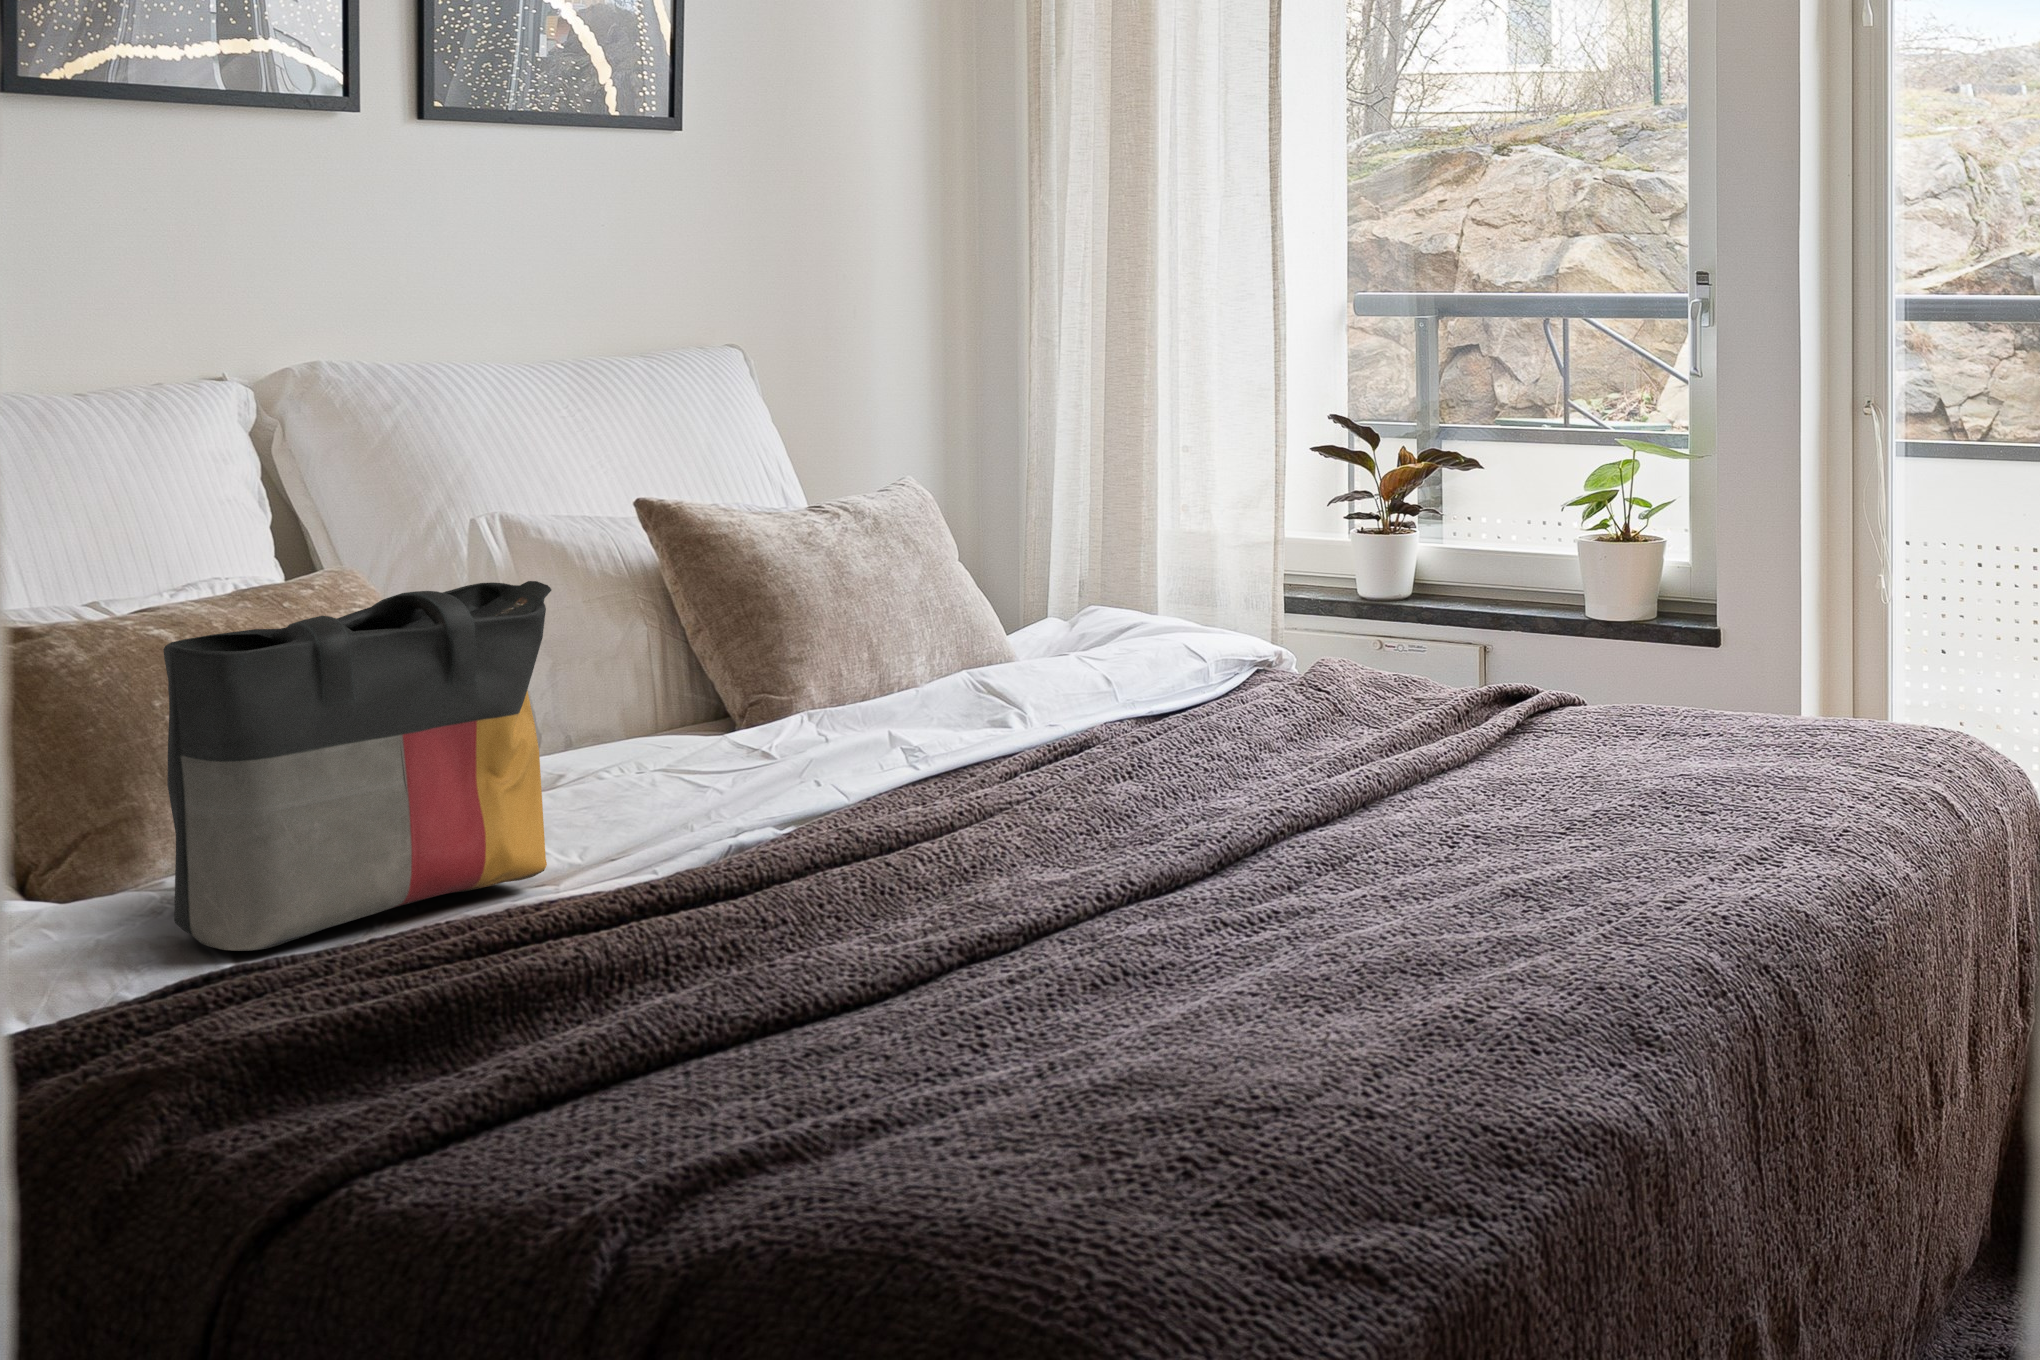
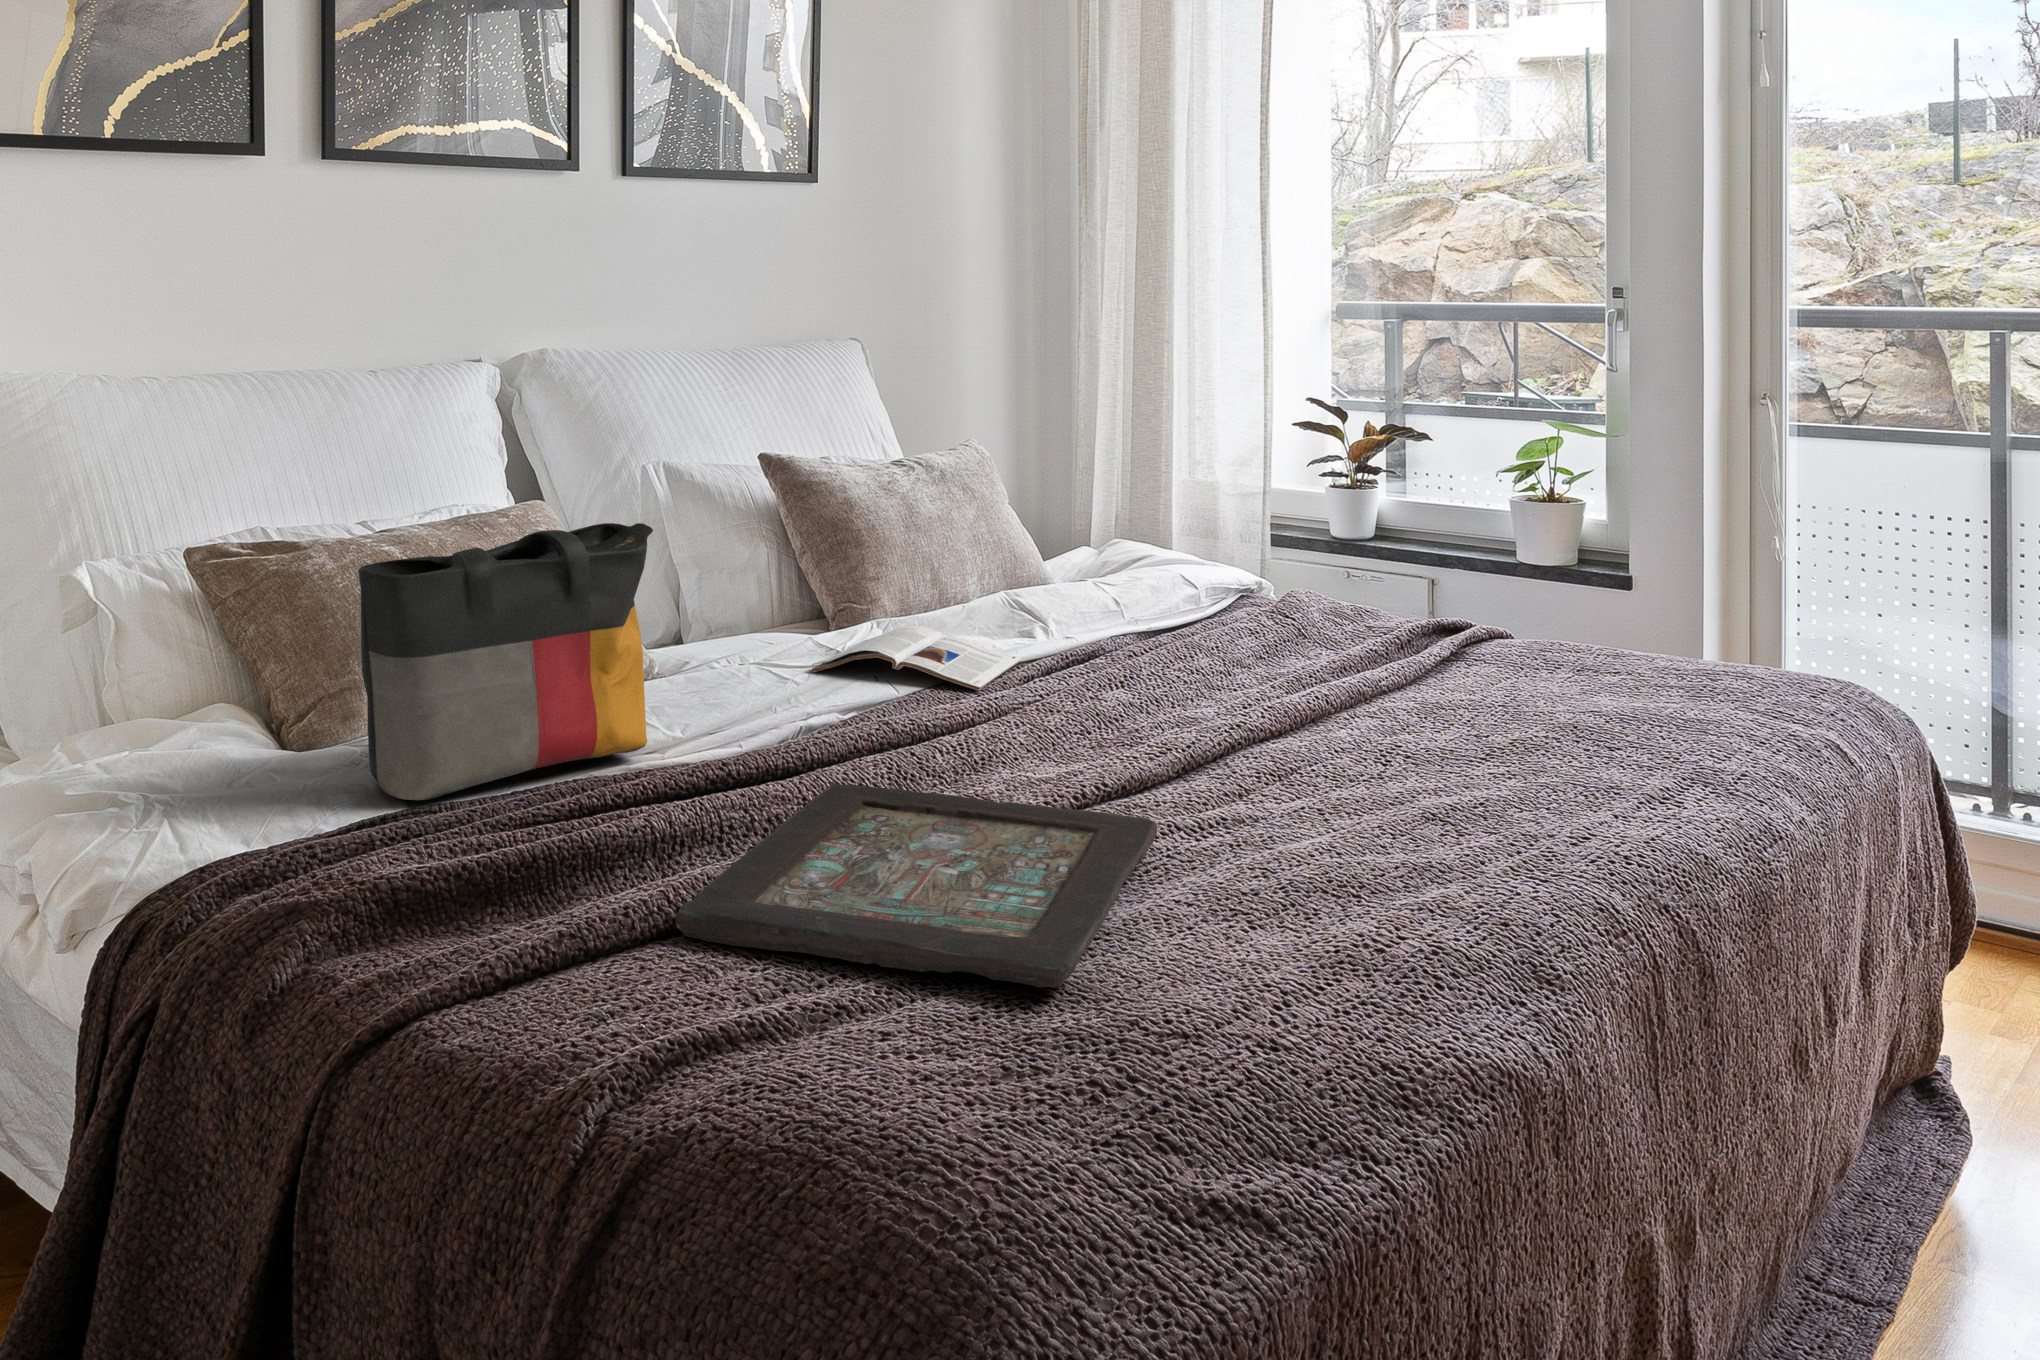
magazine: none [734,716,1003,789] -> present [812,626,1021,691]
decorative tray: none [651,895,1209,1082] -> present [676,784,1157,988]

